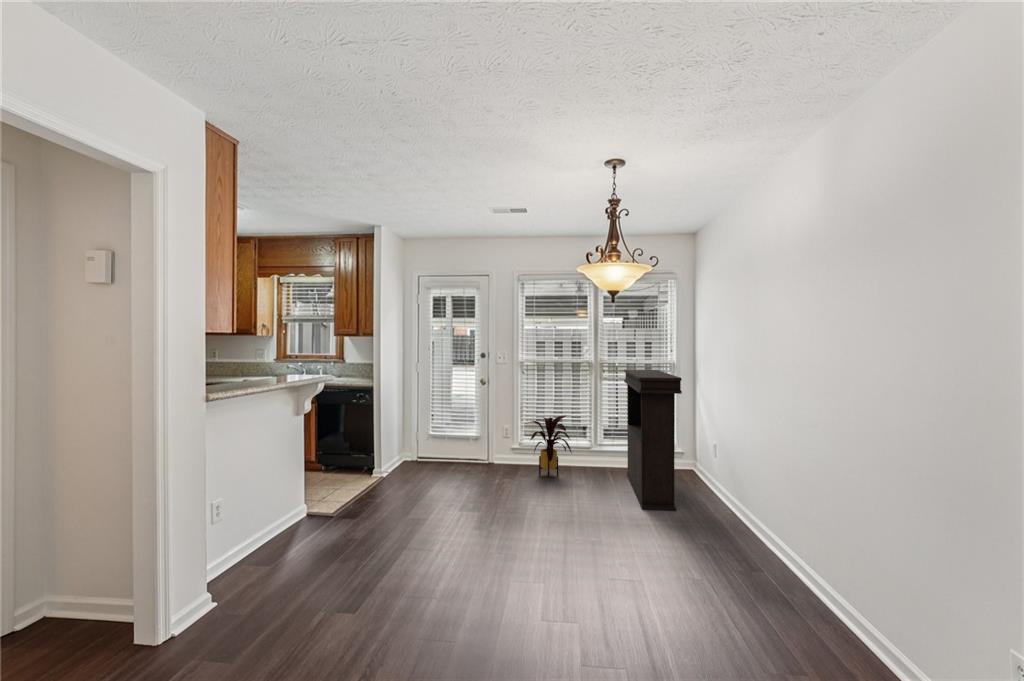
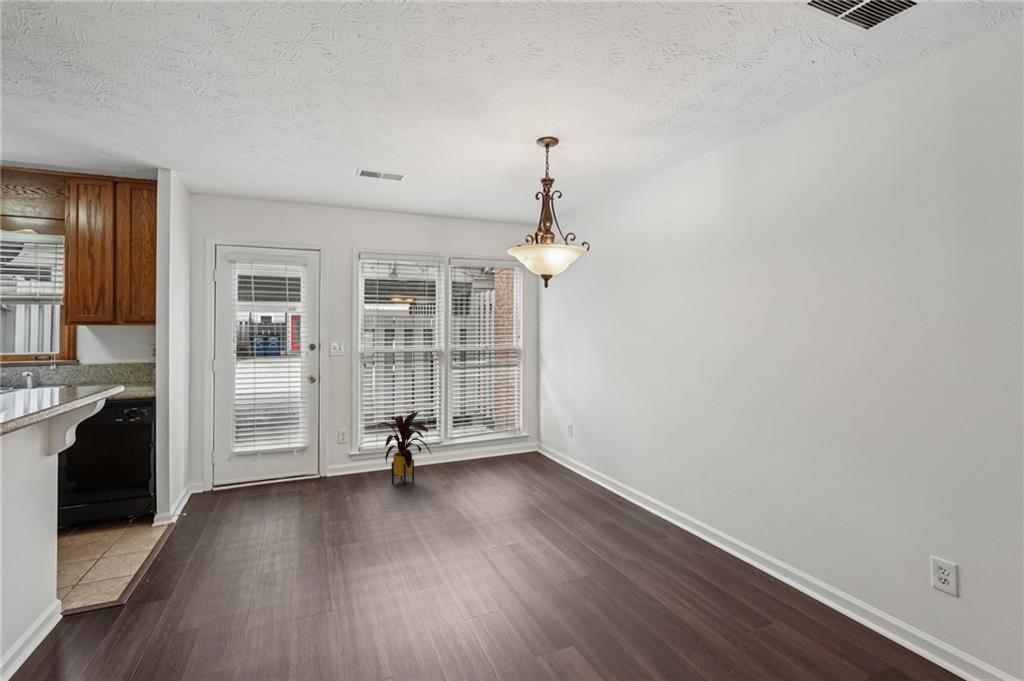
console table: present [624,370,682,511] -> none [480,357,565,510]

